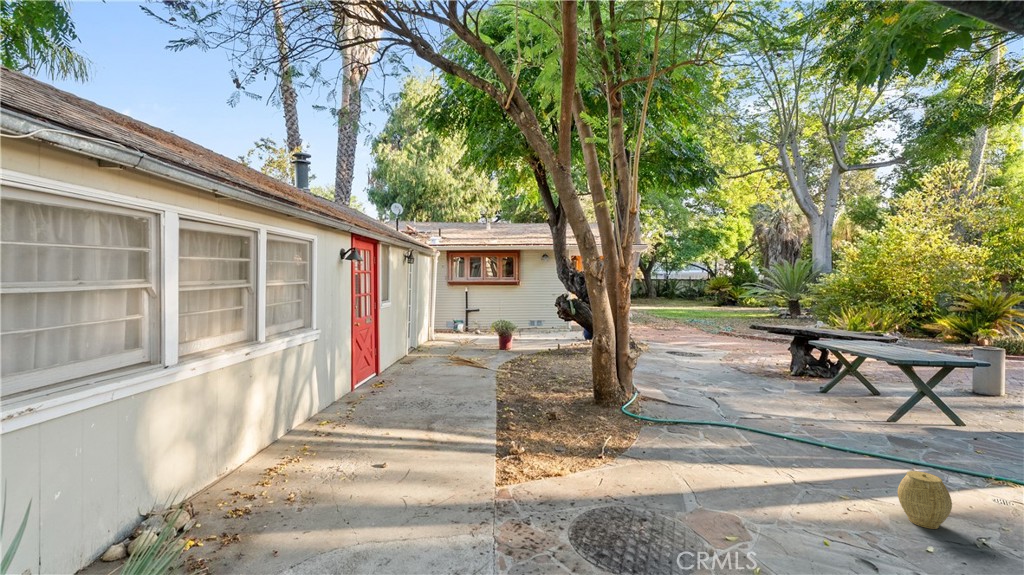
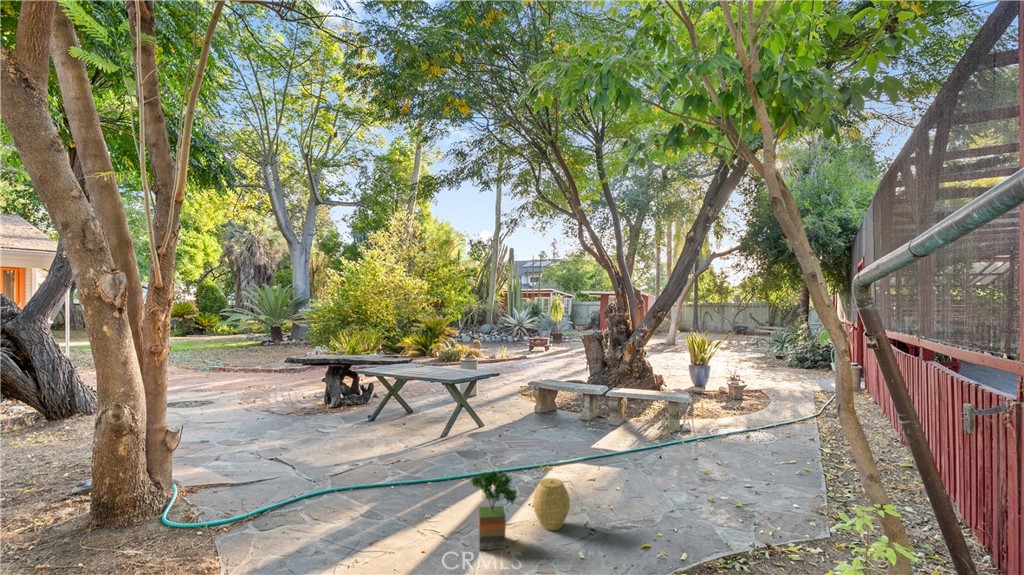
potted tree: none [811,436,863,512] -> present [471,471,516,550]

